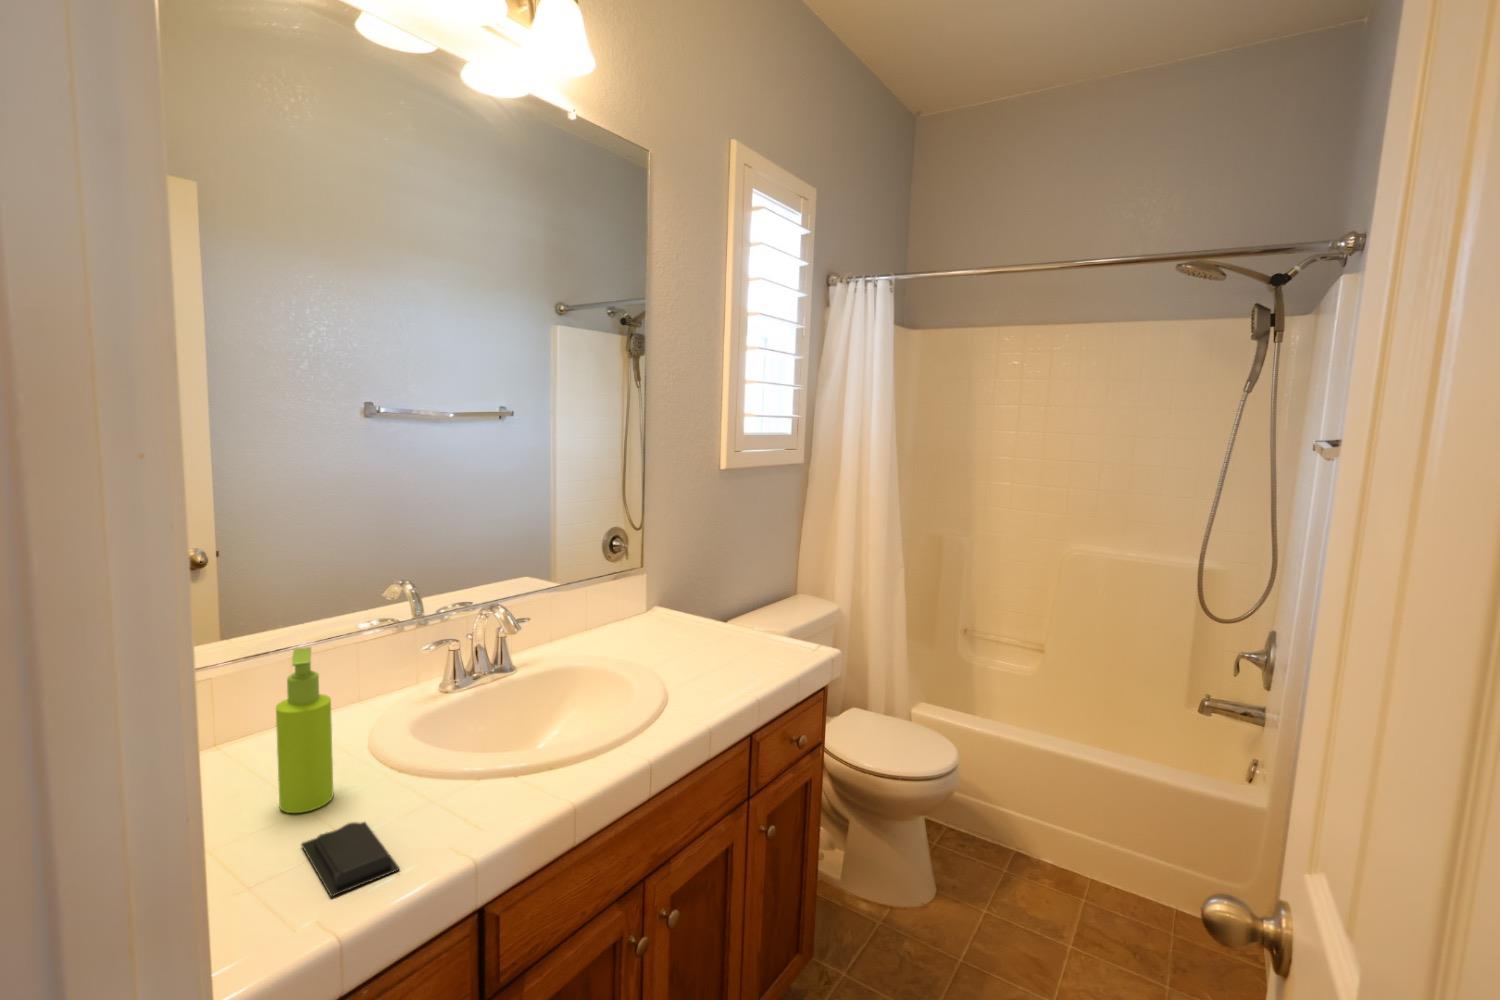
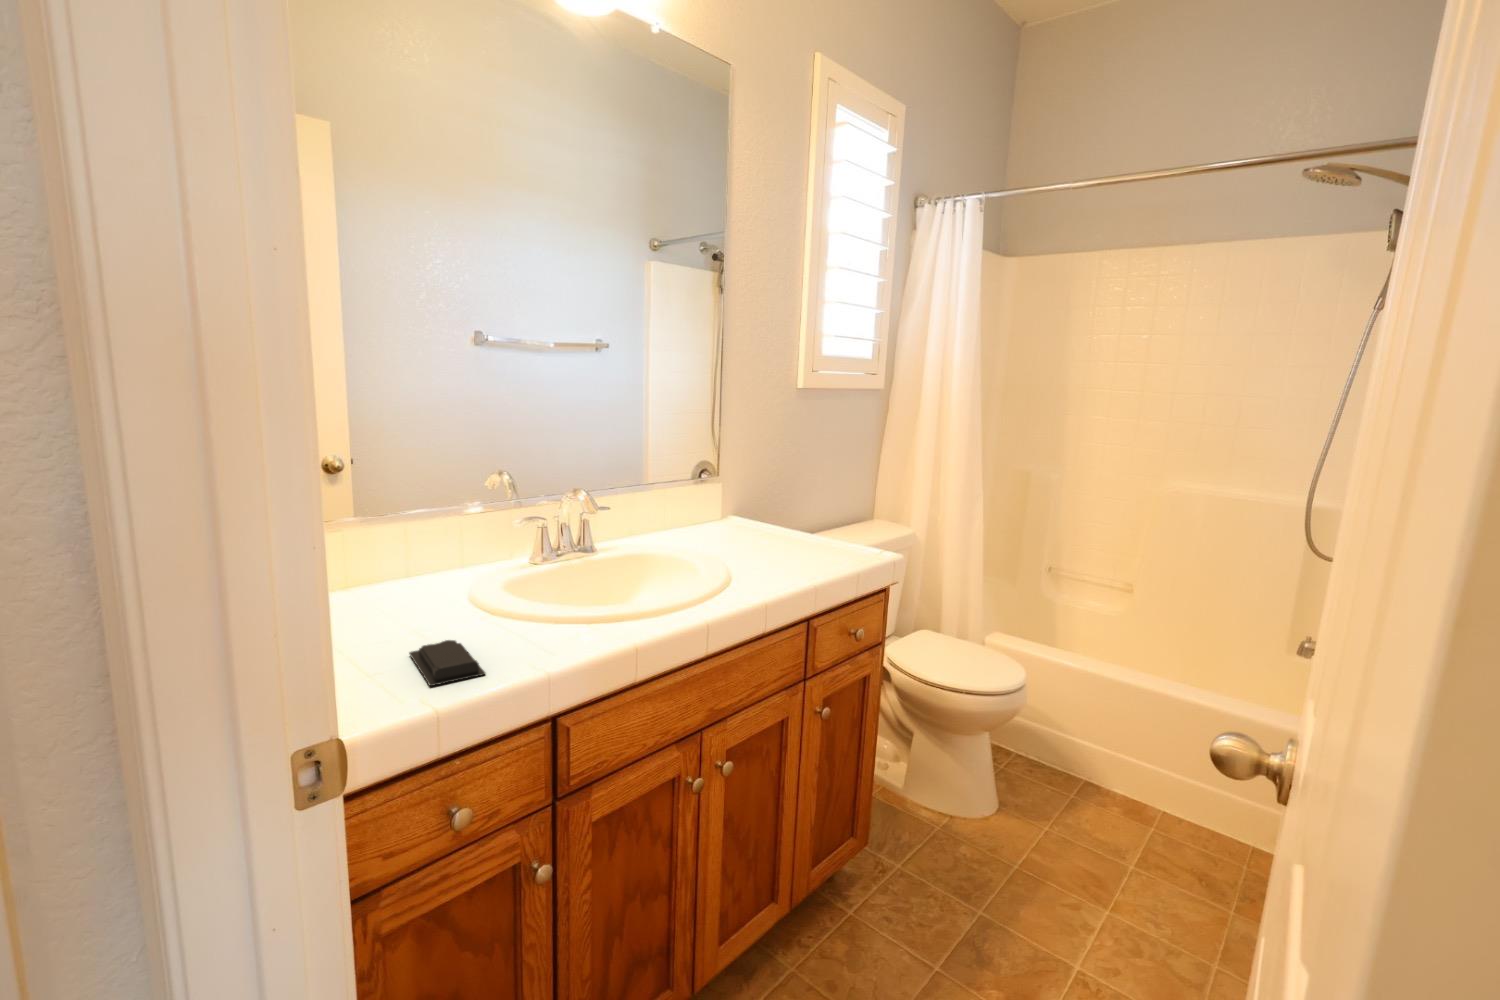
soap dispenser: present [276,647,334,813] -> none [390,497,437,634]

